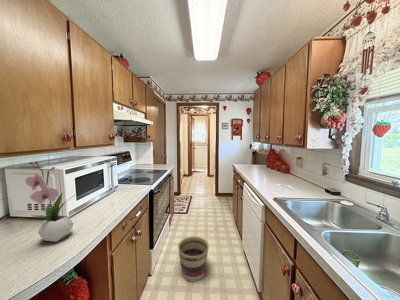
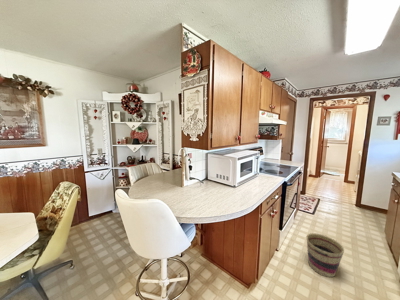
flower arrangement: present [25,161,74,242] -> none [227,152,246,197]

